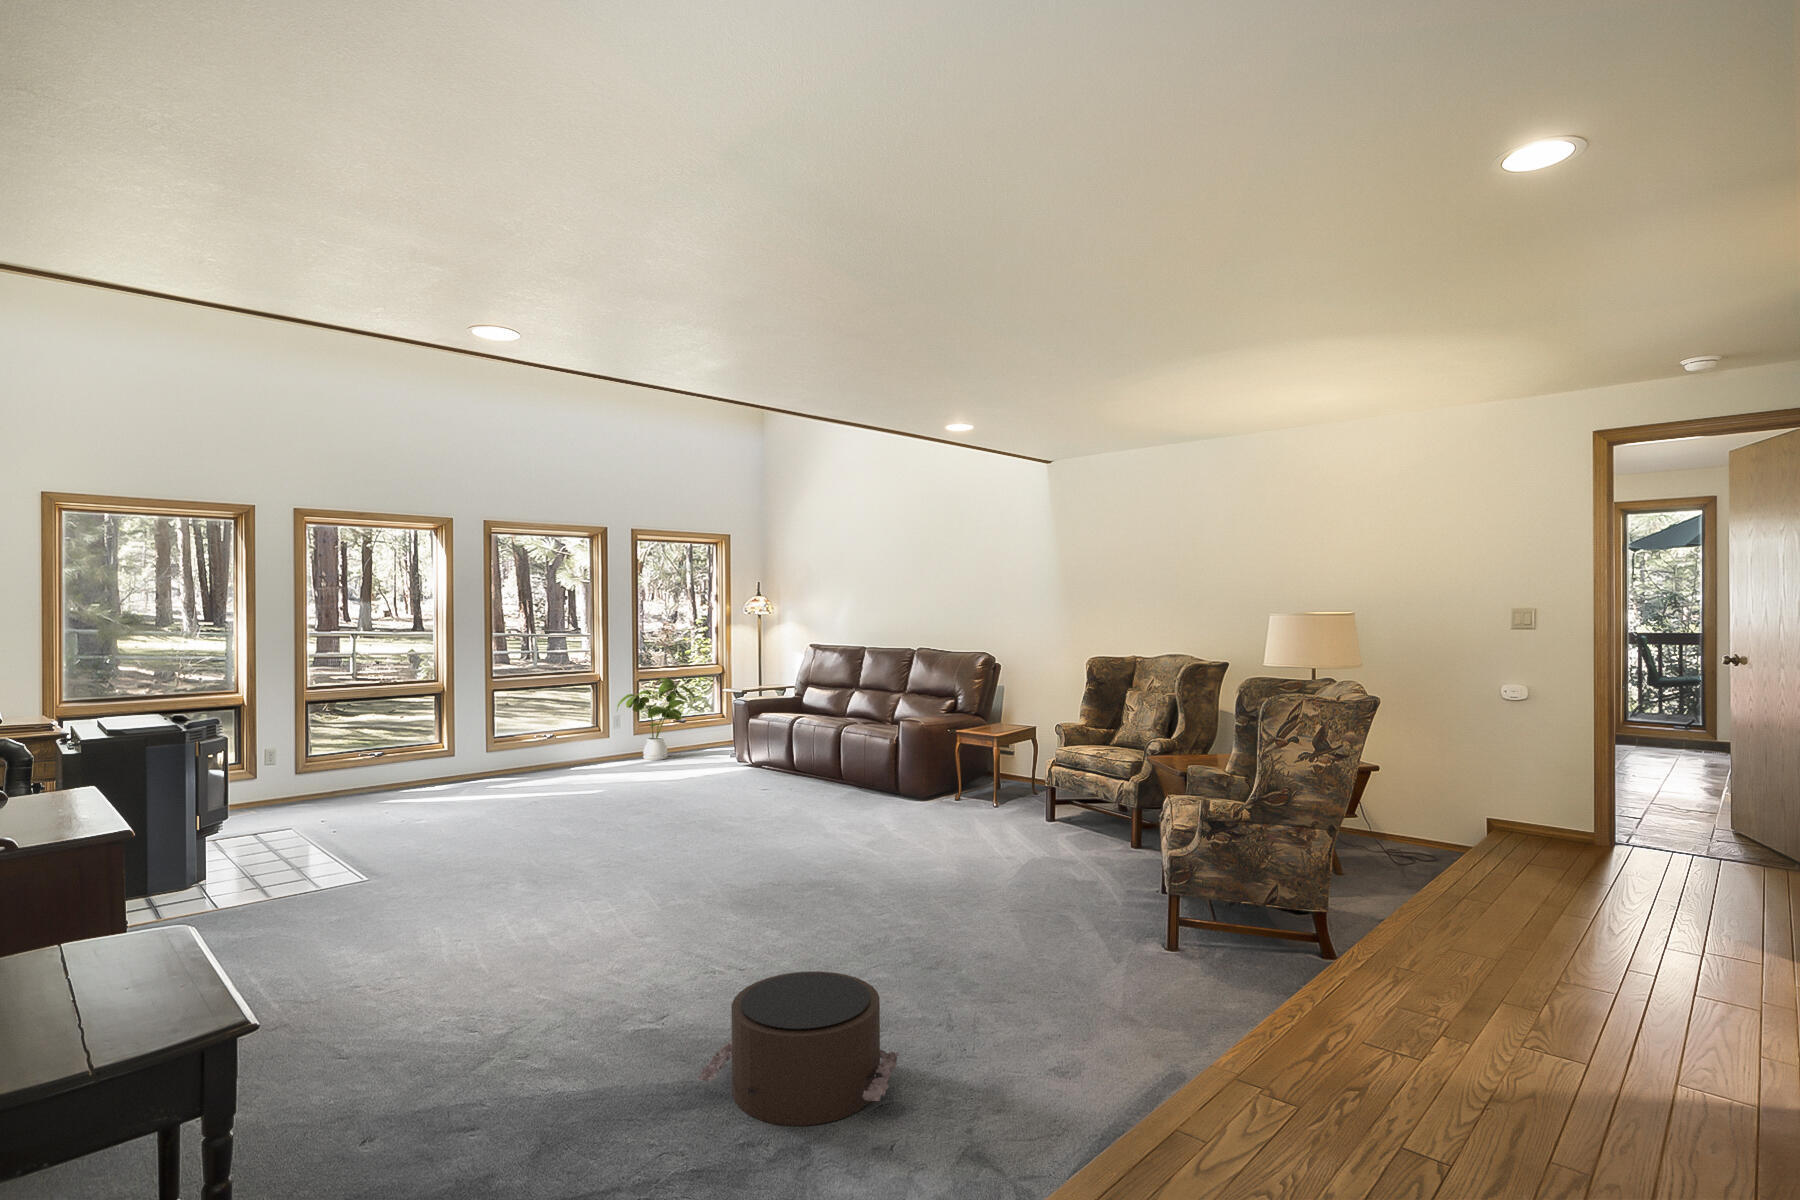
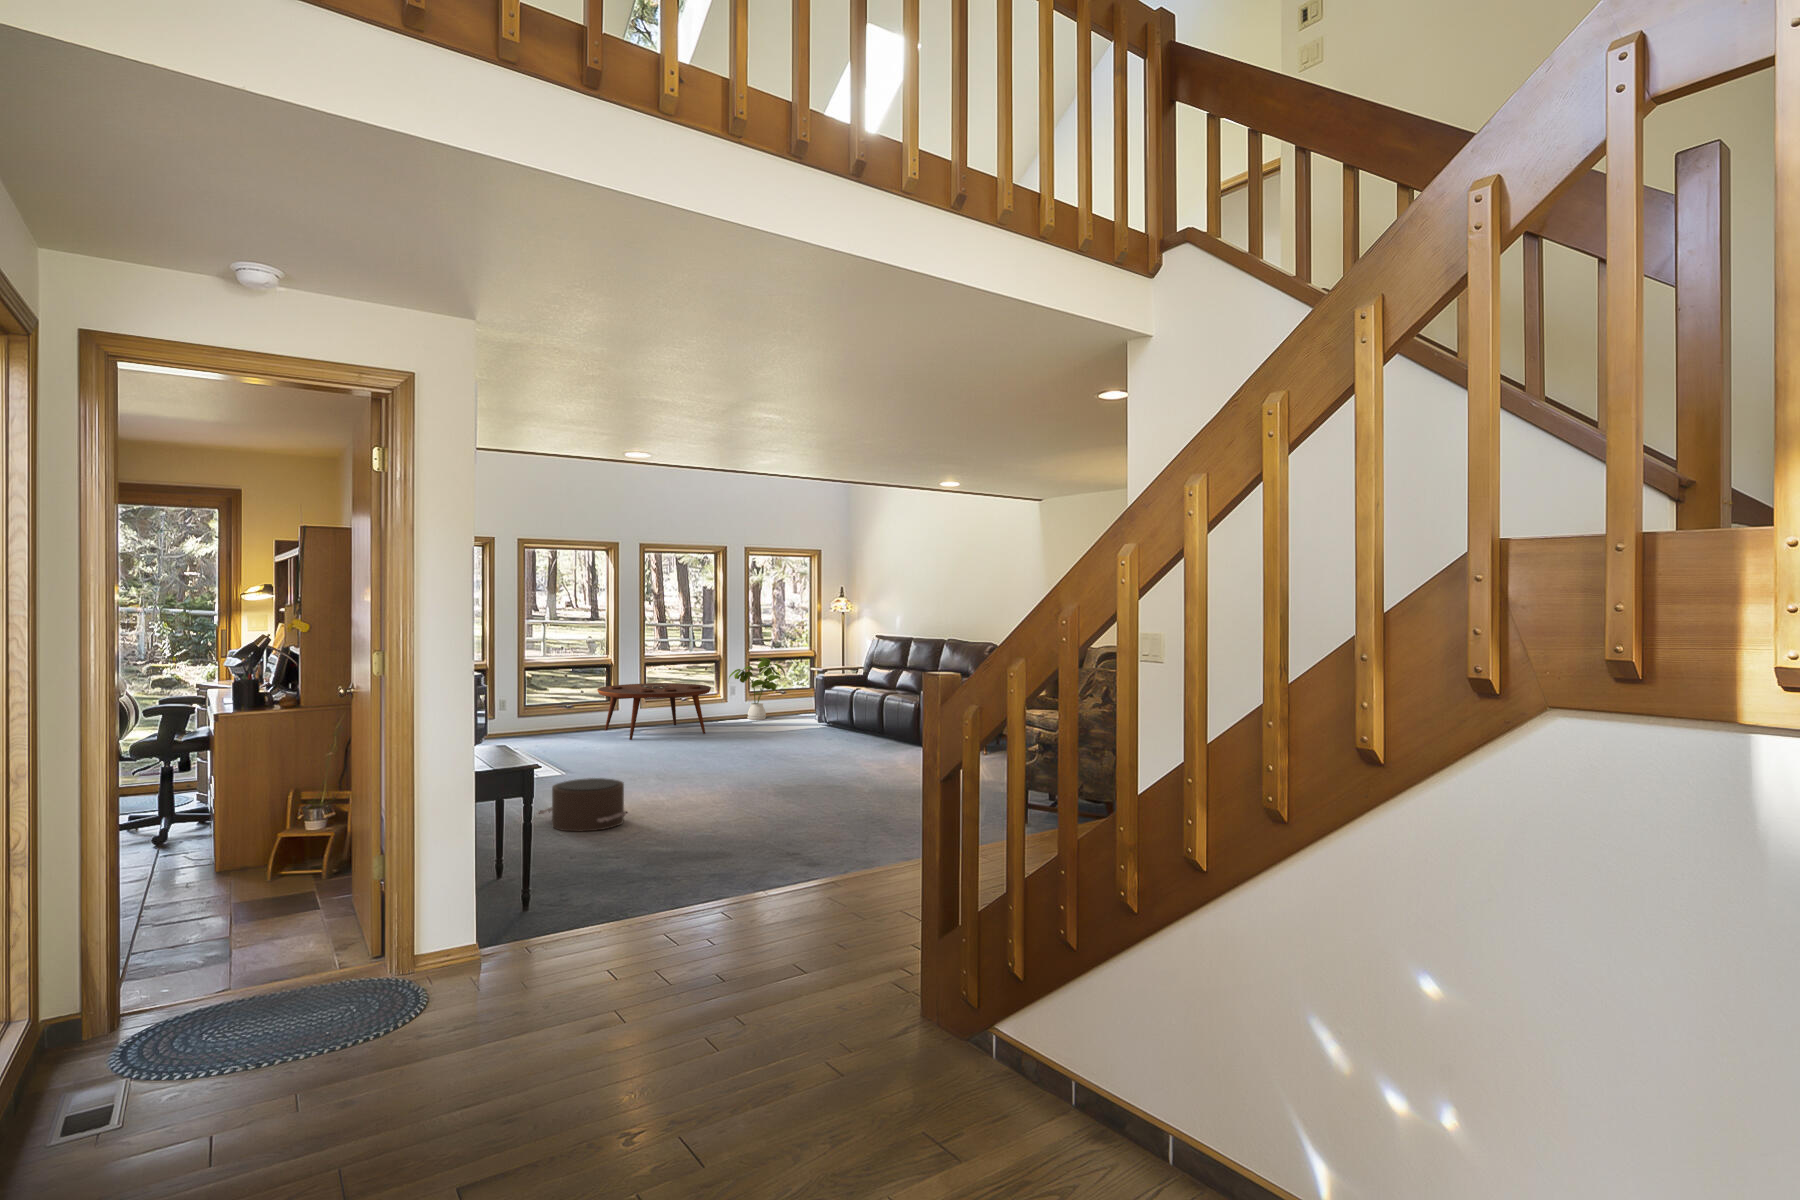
coffee table: none [433,718,601,805] -> present [597,683,711,740]
pouf: present [699,971,899,1126] -> present [538,778,627,832]

